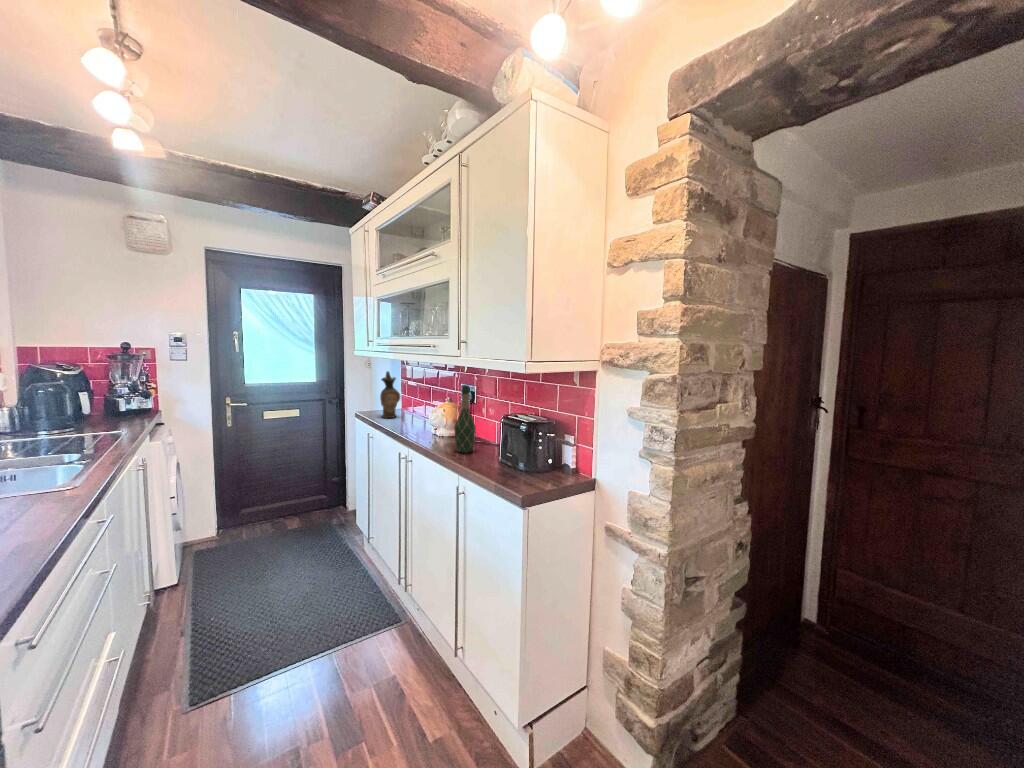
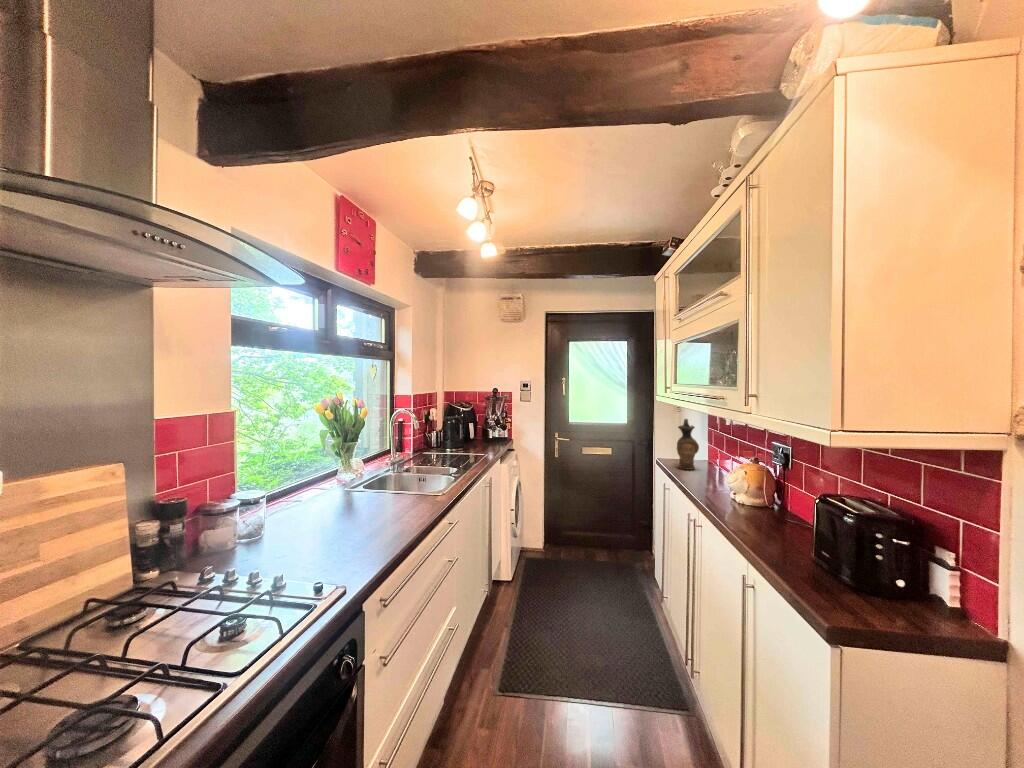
wine bottle: present [454,385,476,453] -> none [746,447,778,533]

